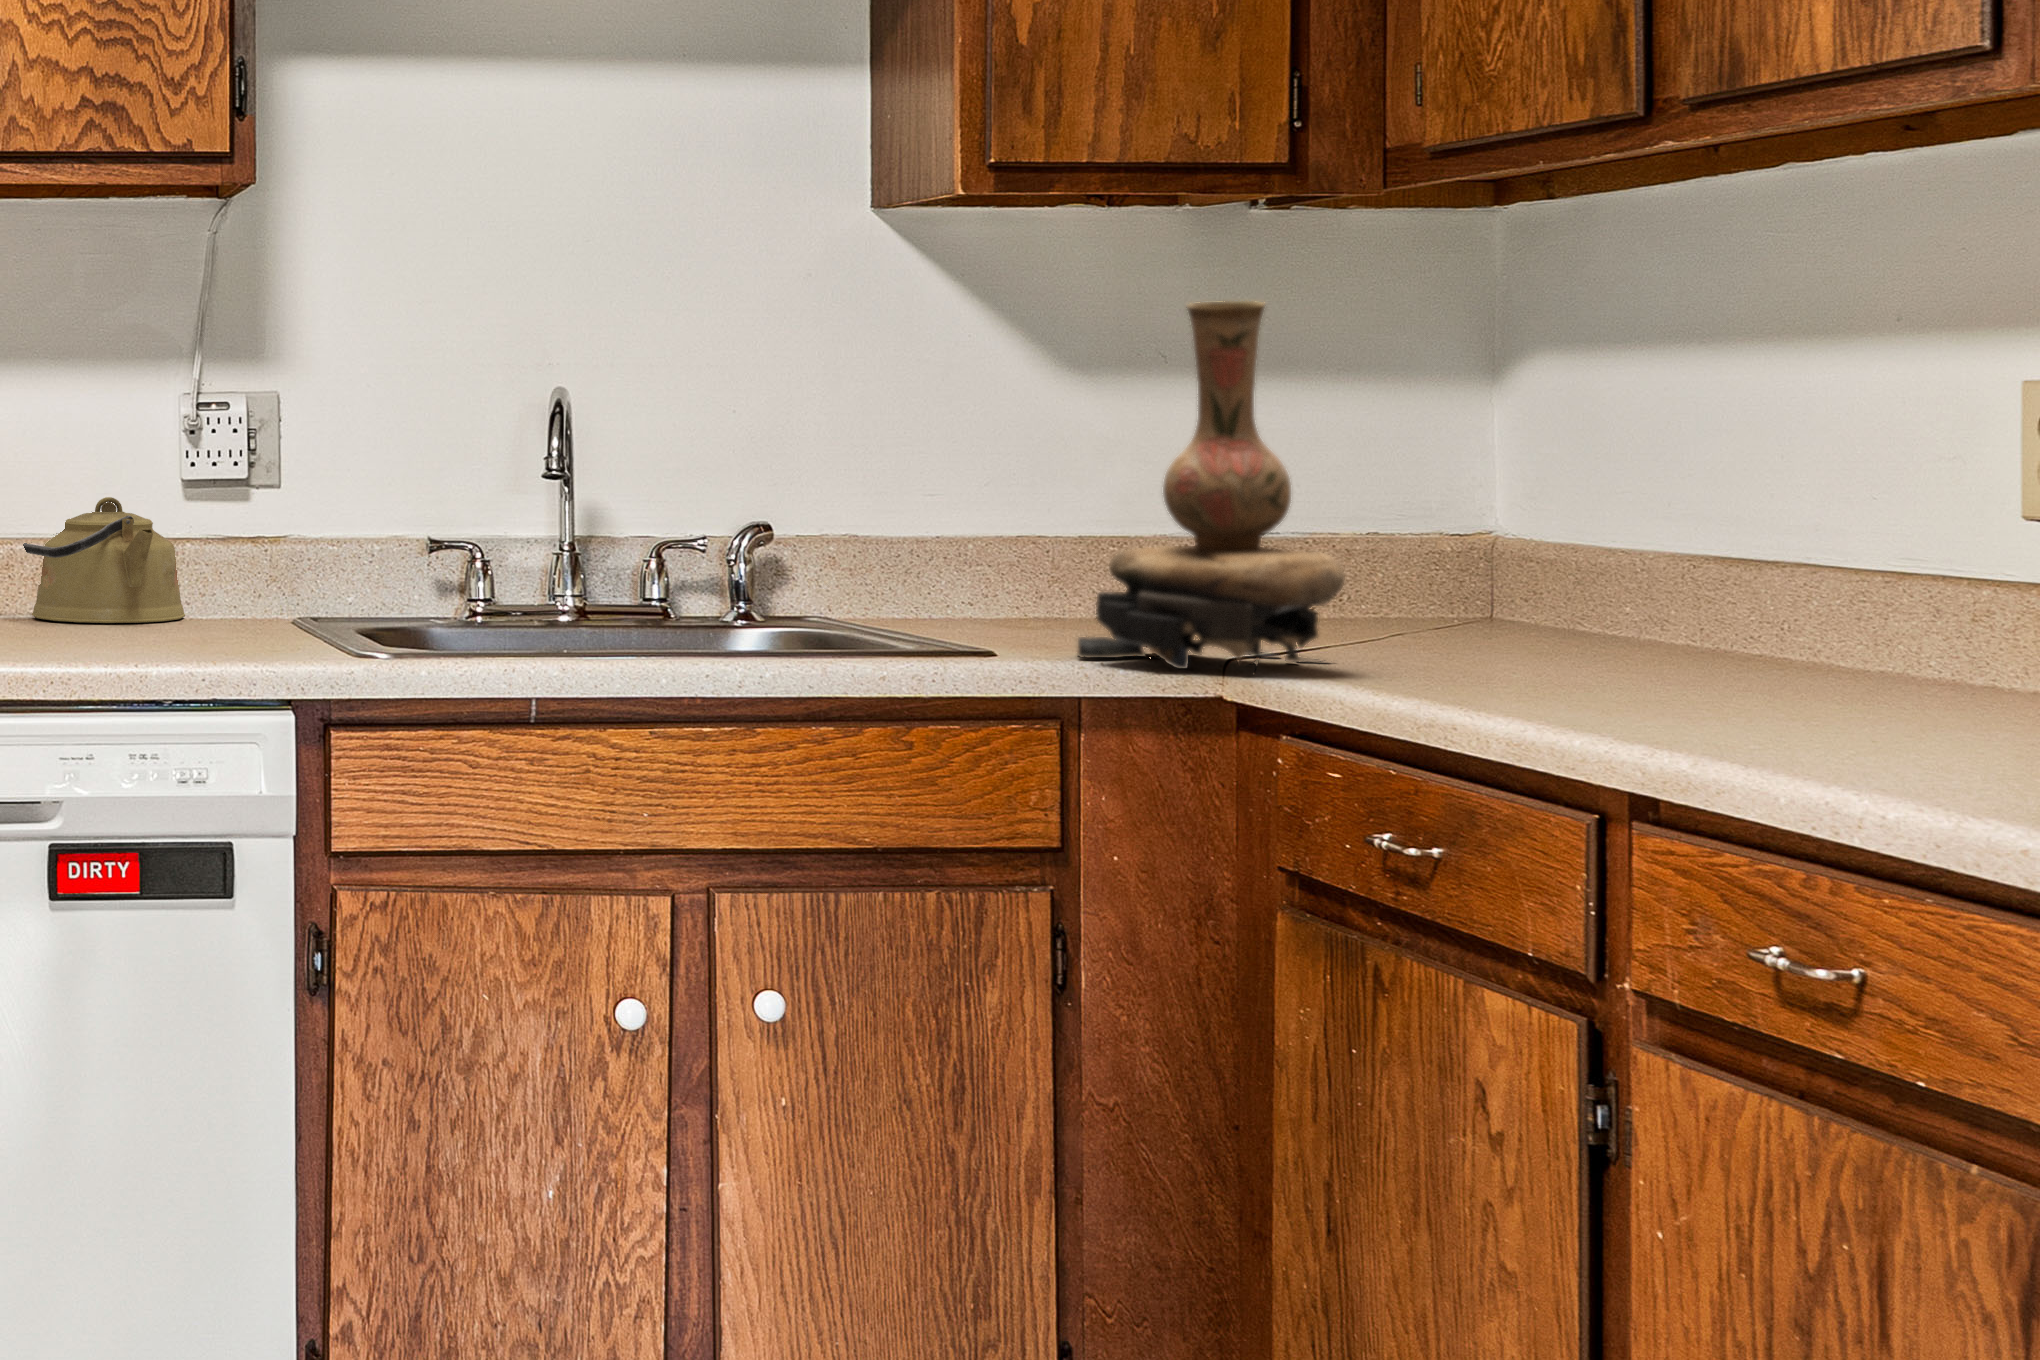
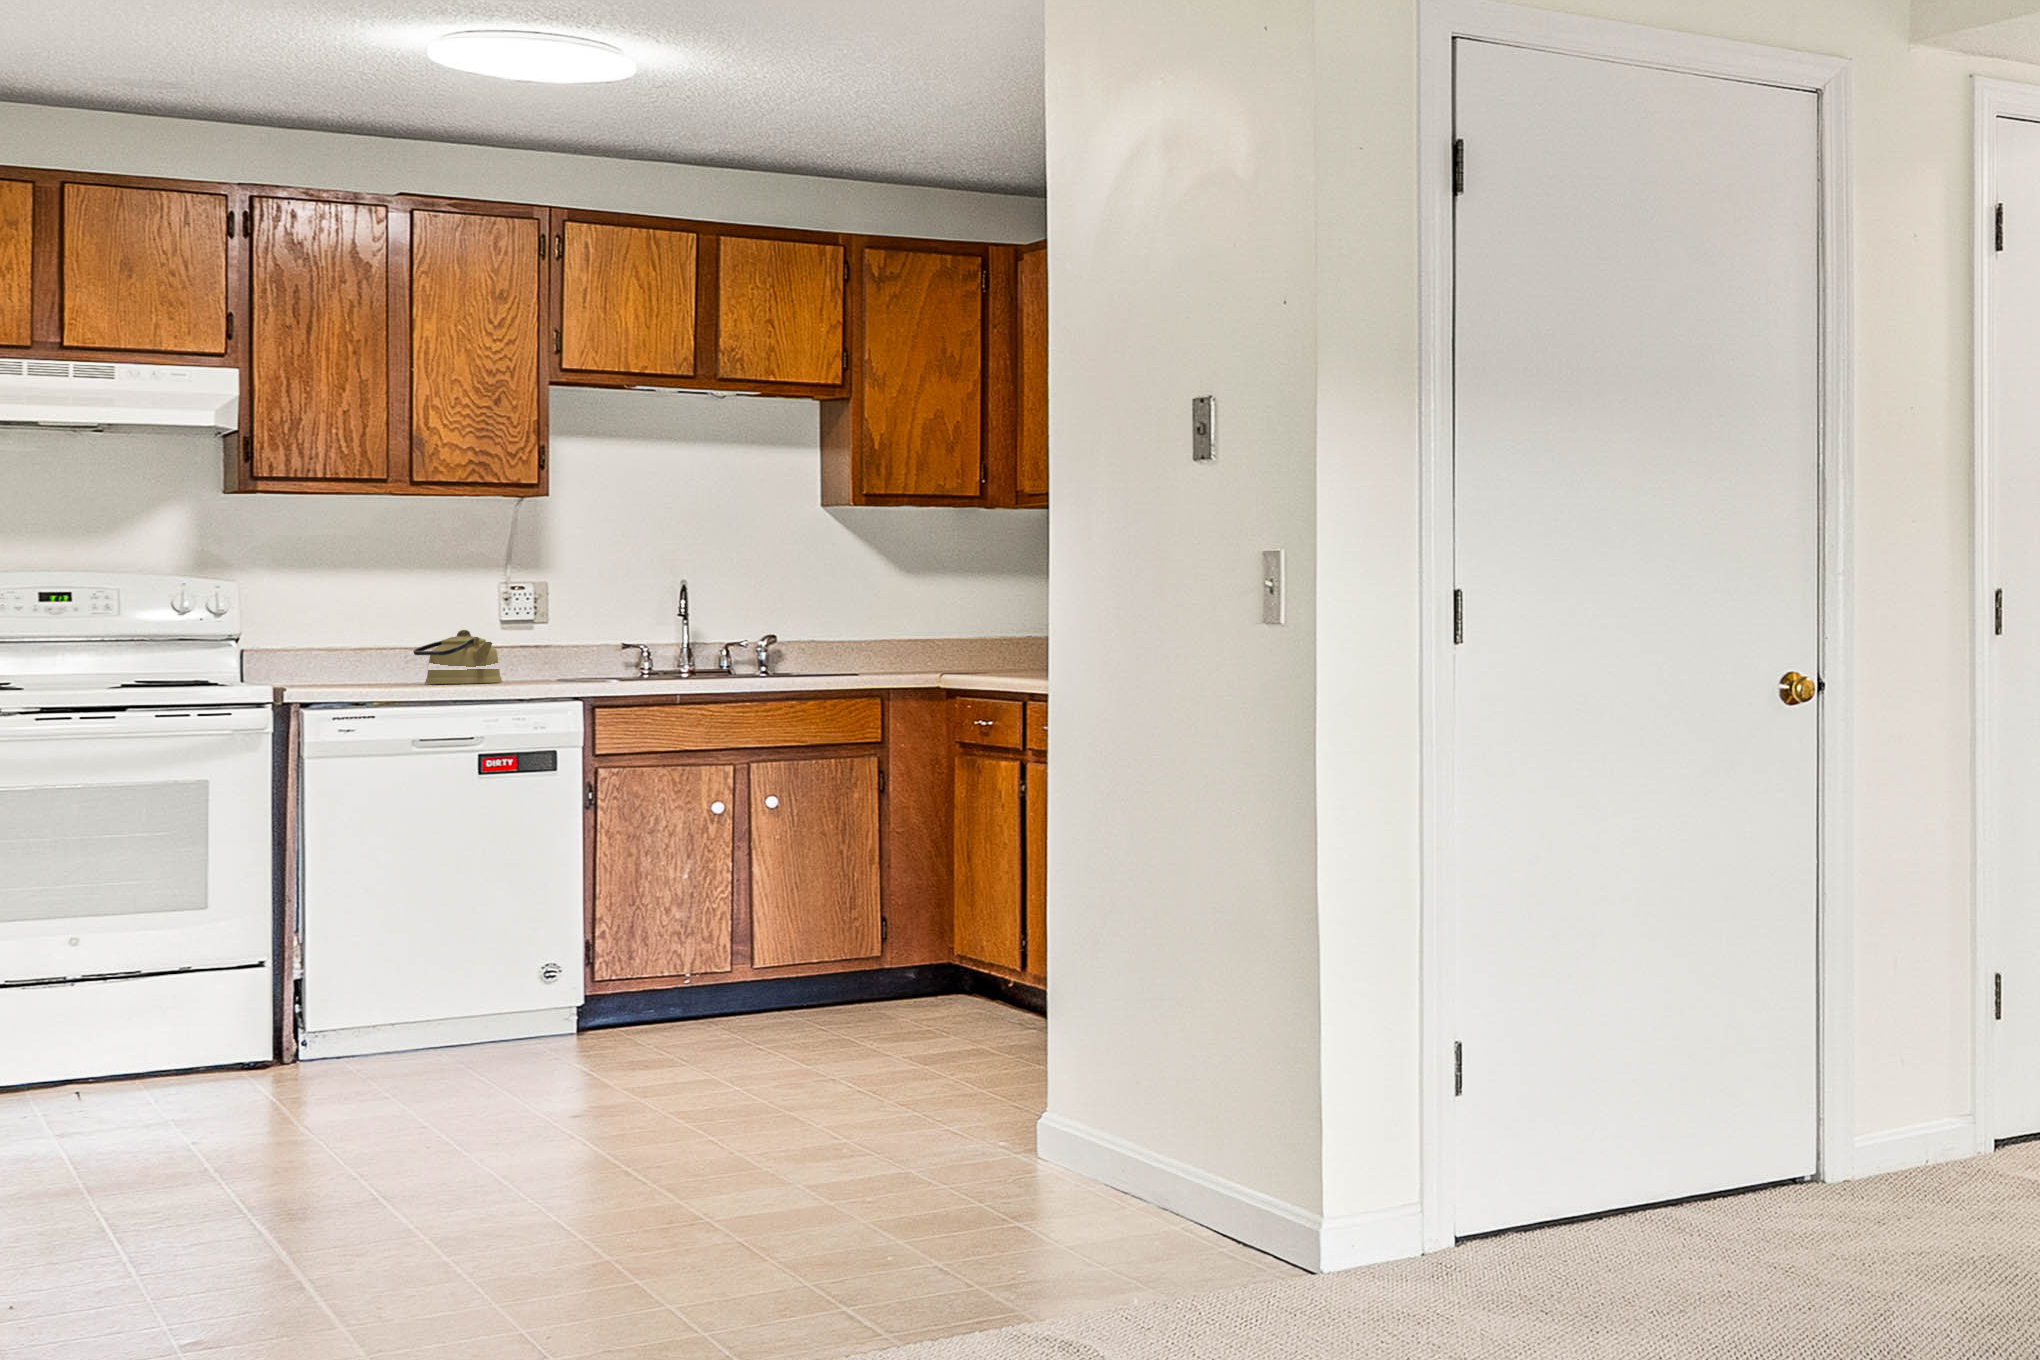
vase: present [1078,301,1345,669] -> none [892,545,986,675]

